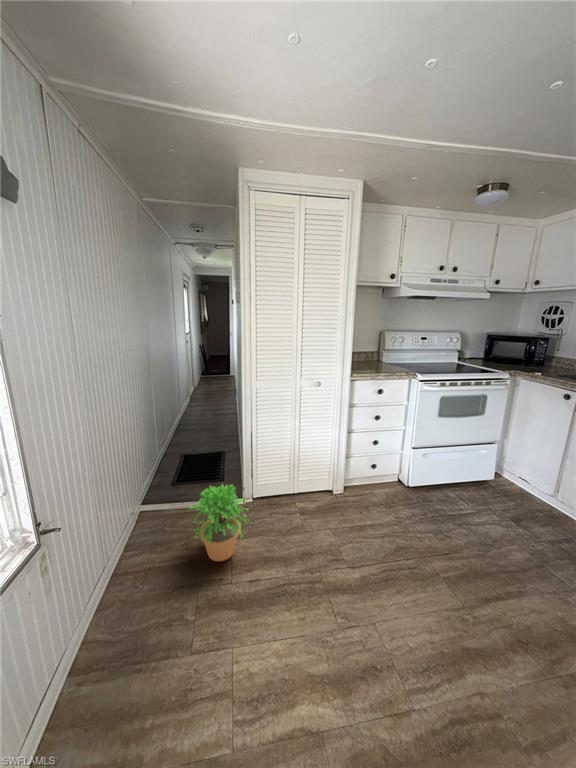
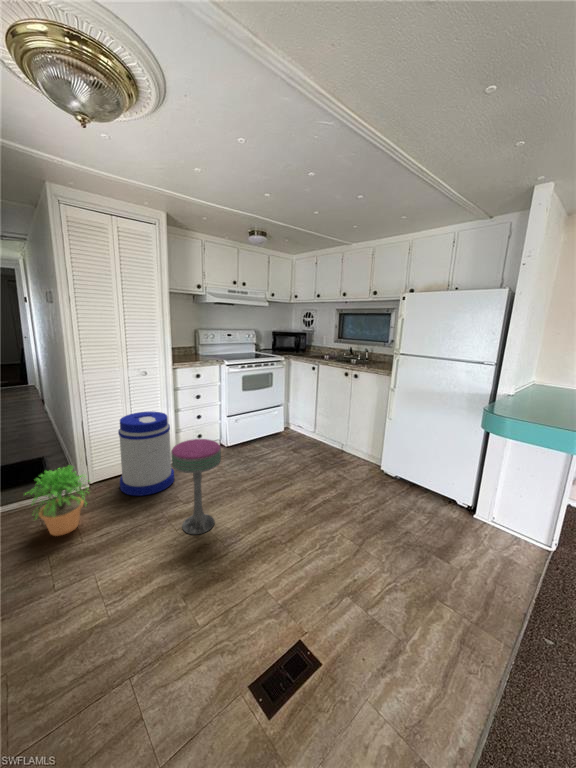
trash can: none [280,430,340,535] -> present [118,412,174,496]
bar stool: none [340,494,415,641] -> present [171,439,221,534]

